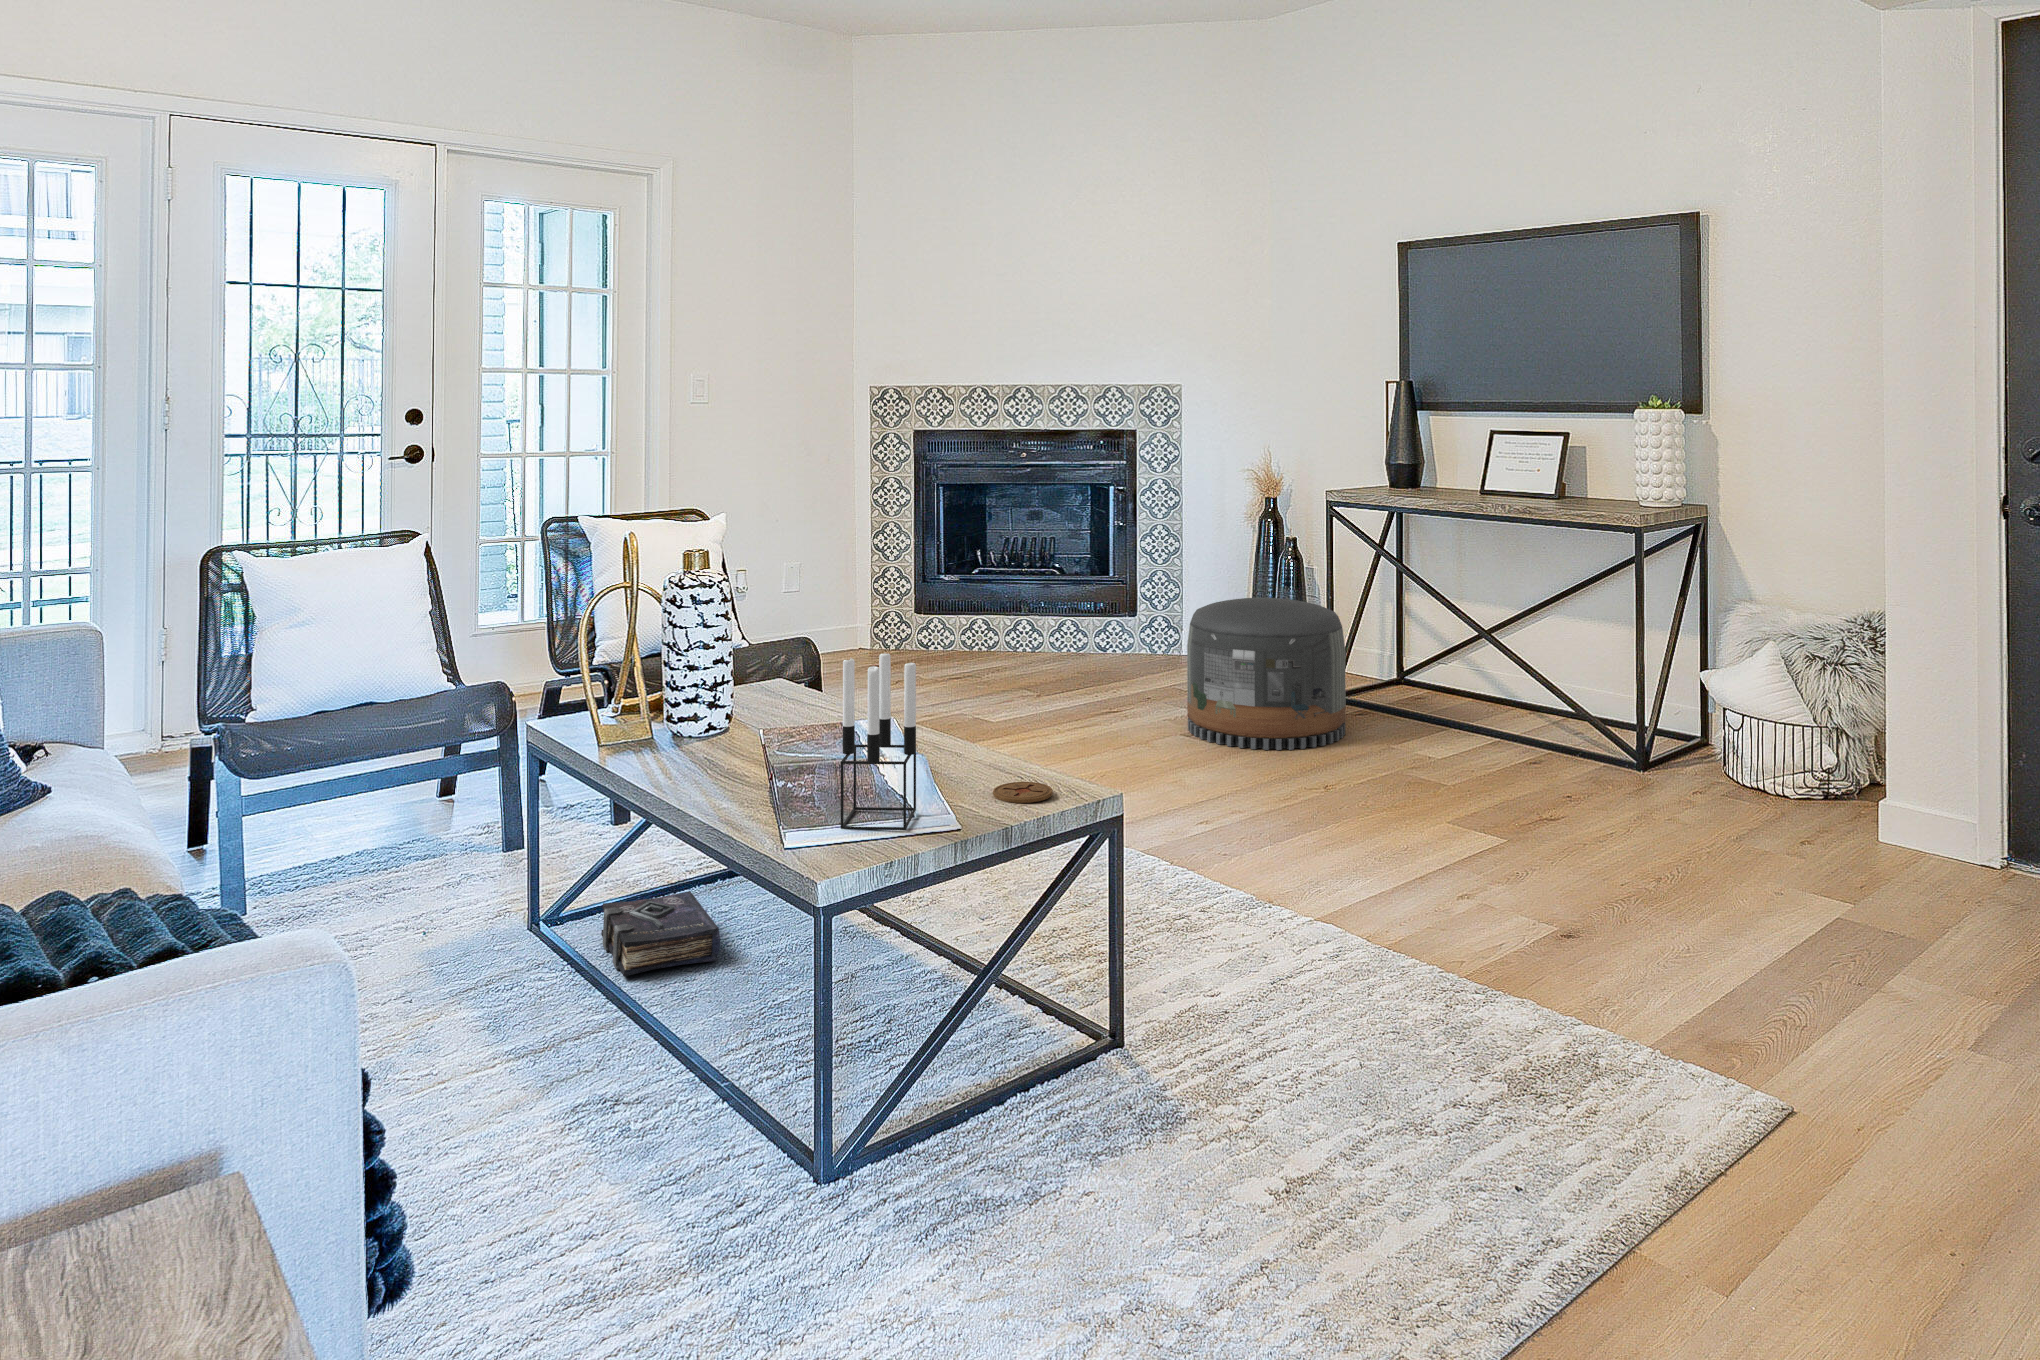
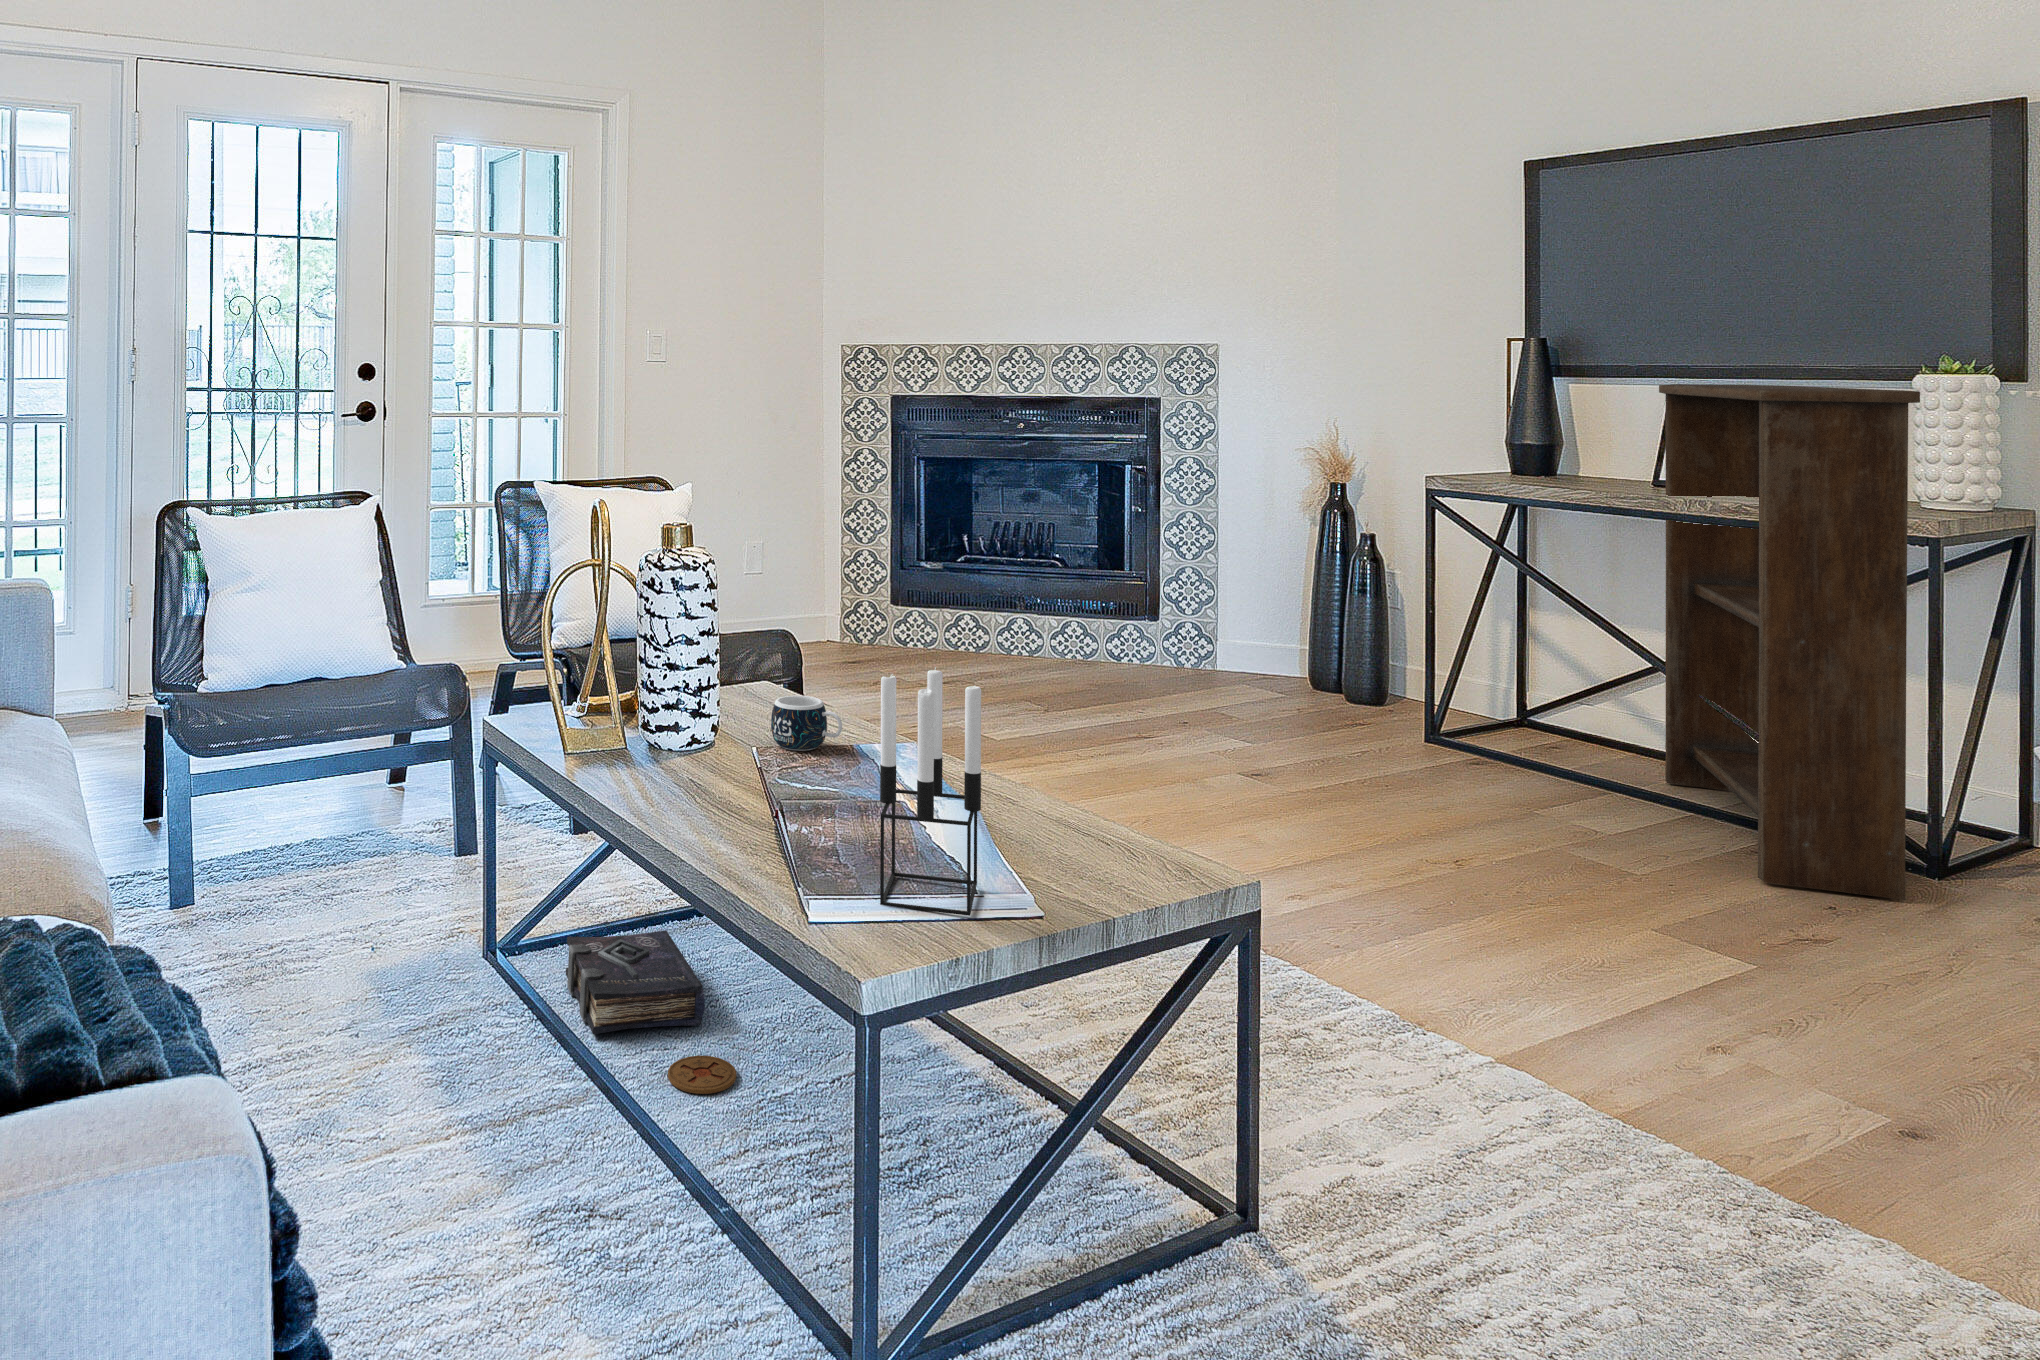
bookshelf: none [1483,418,1621,790] -> present [1659,384,1920,900]
pouf: present [1187,598,1346,750] -> none [1244,607,1462,802]
mug: none [776,687,834,730] -> present [771,695,842,751]
coaster: present [993,782,1053,803] -> present [668,1056,736,1094]

